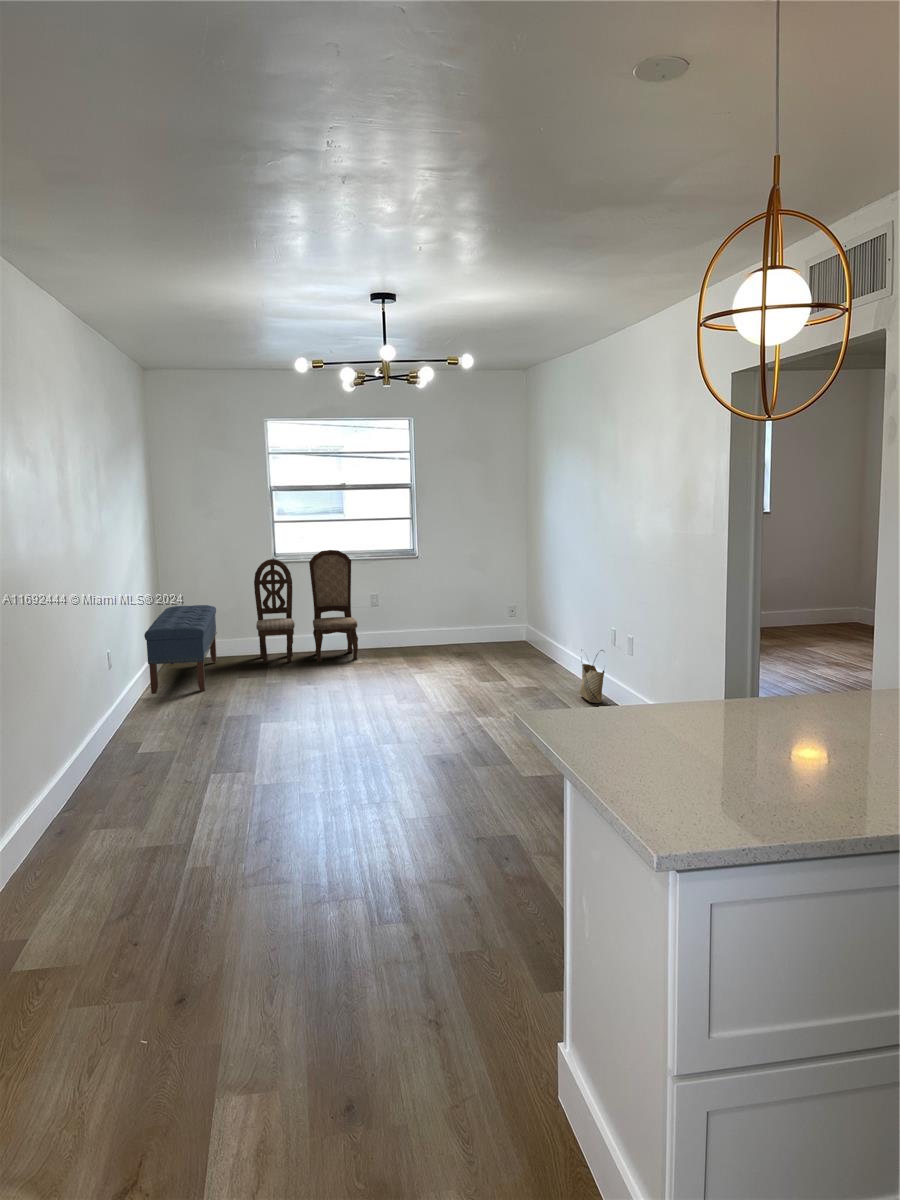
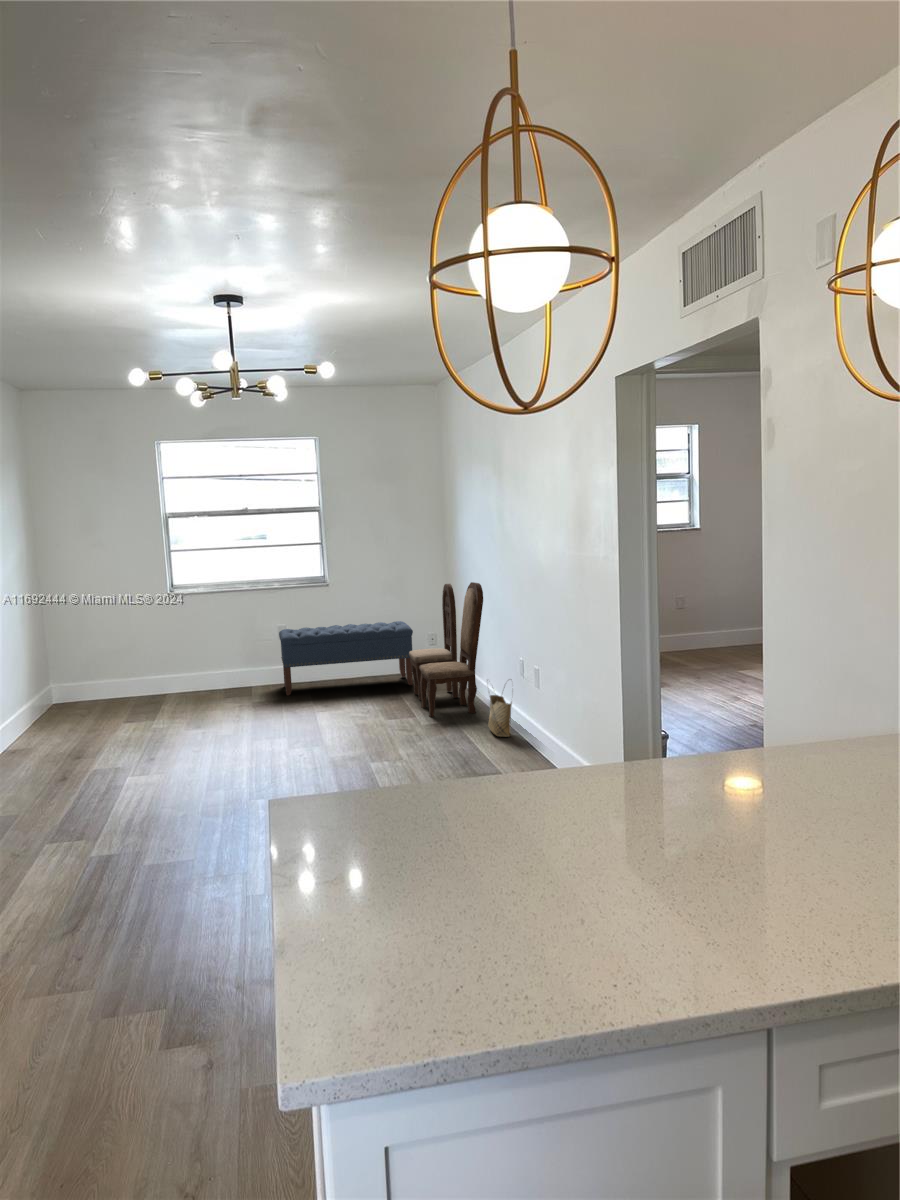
dining chair: present [254,550,358,664] -> present [409,582,483,717]
bench: present [144,605,217,694] -> present [279,621,413,695]

